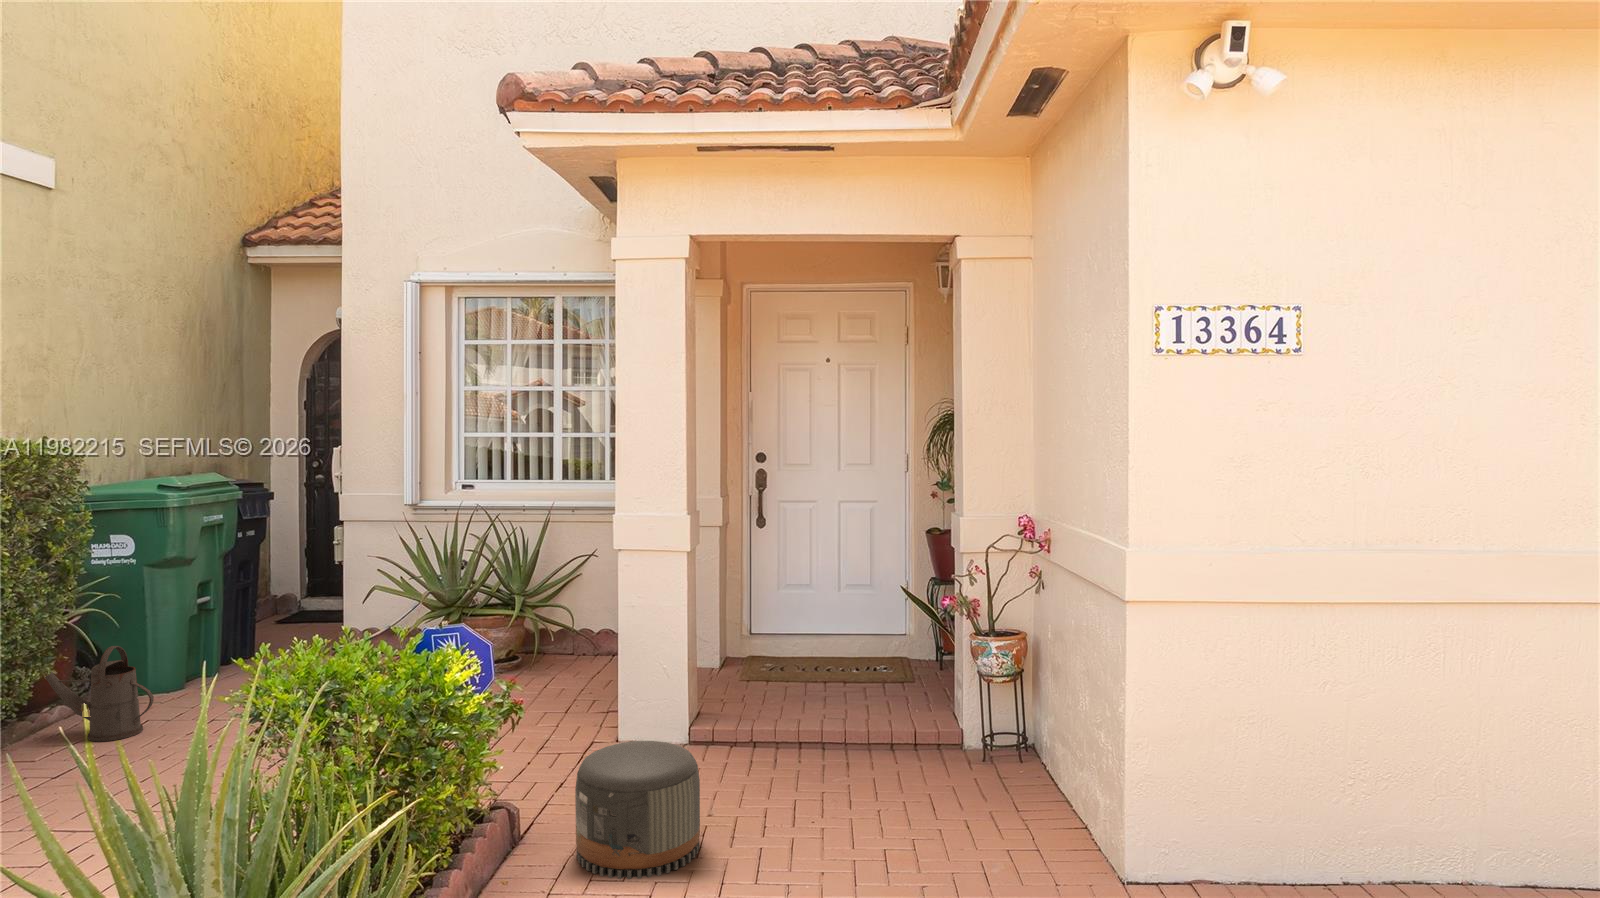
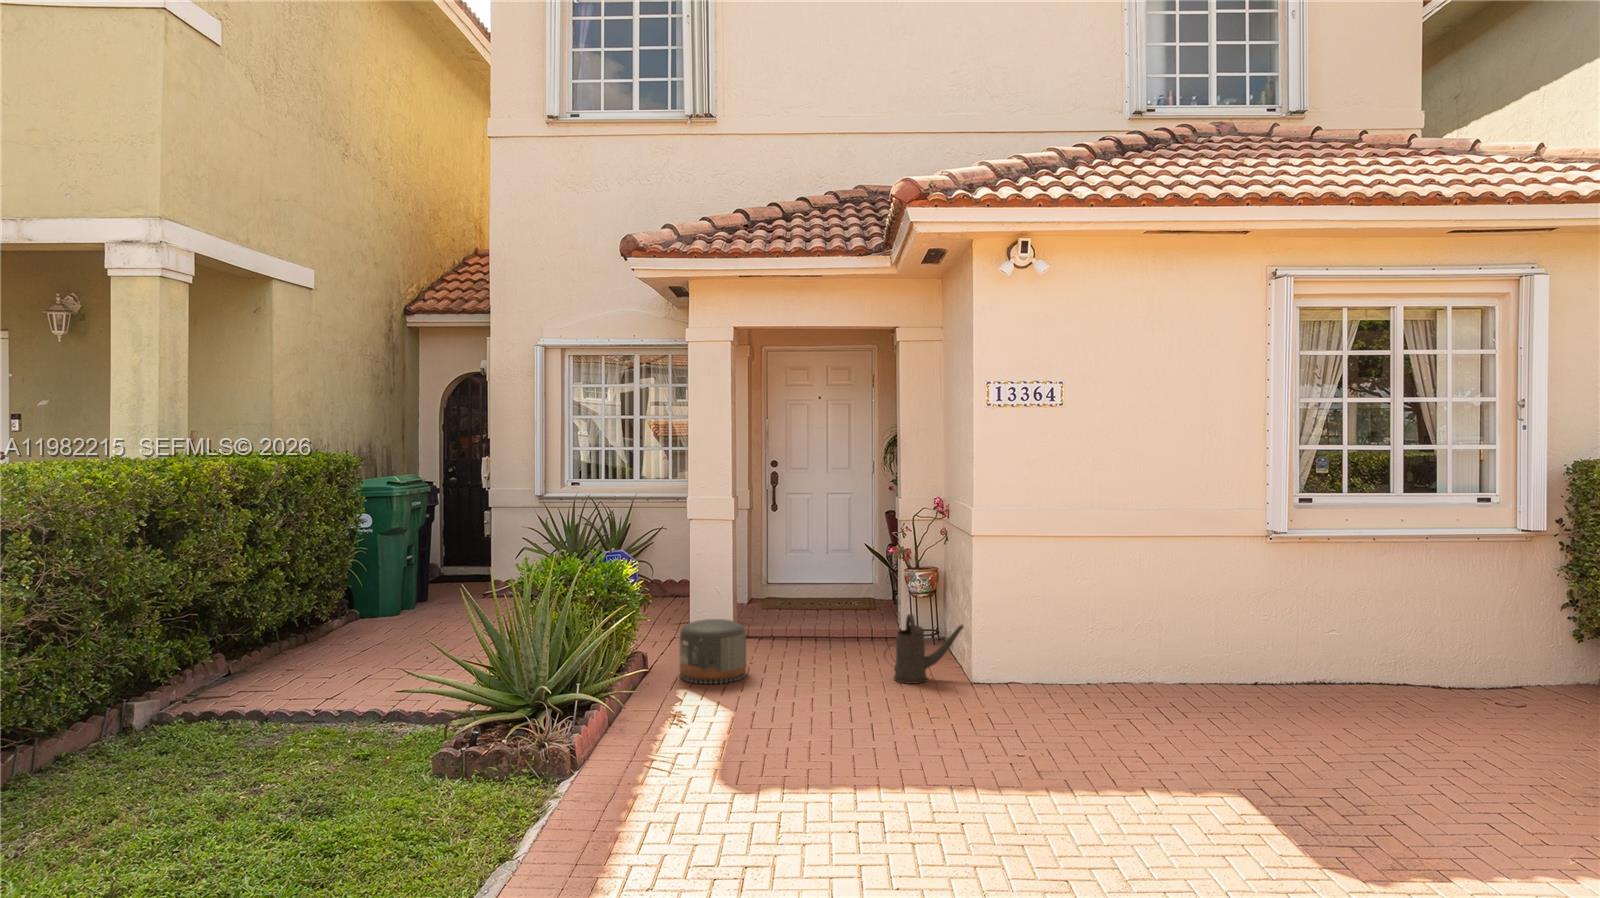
watering can: present [45,646,154,742] -> present [884,614,964,684]

